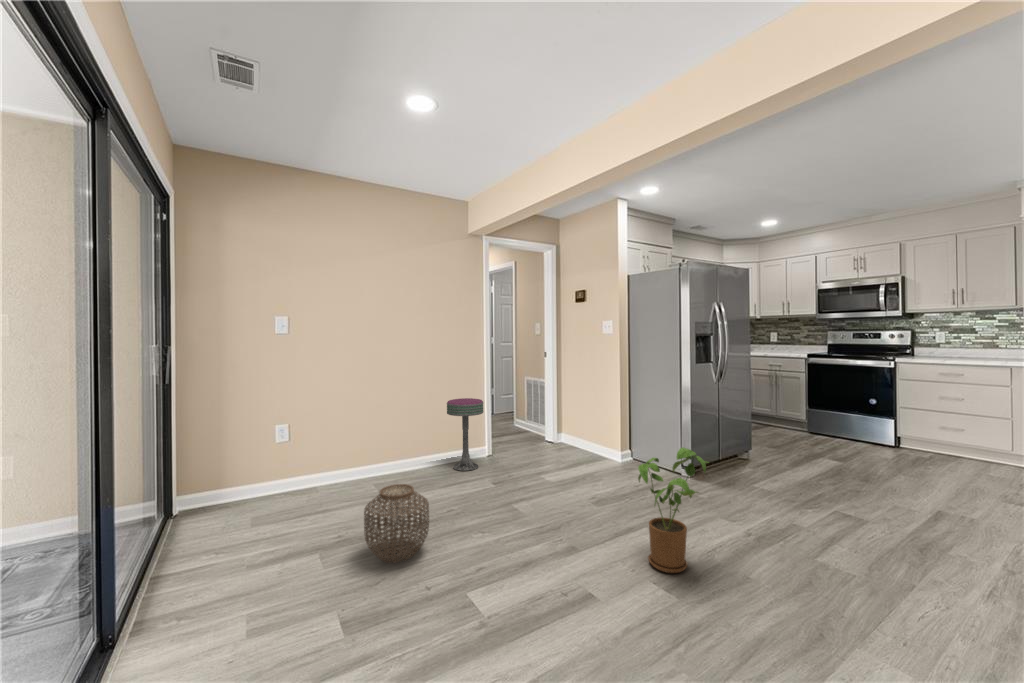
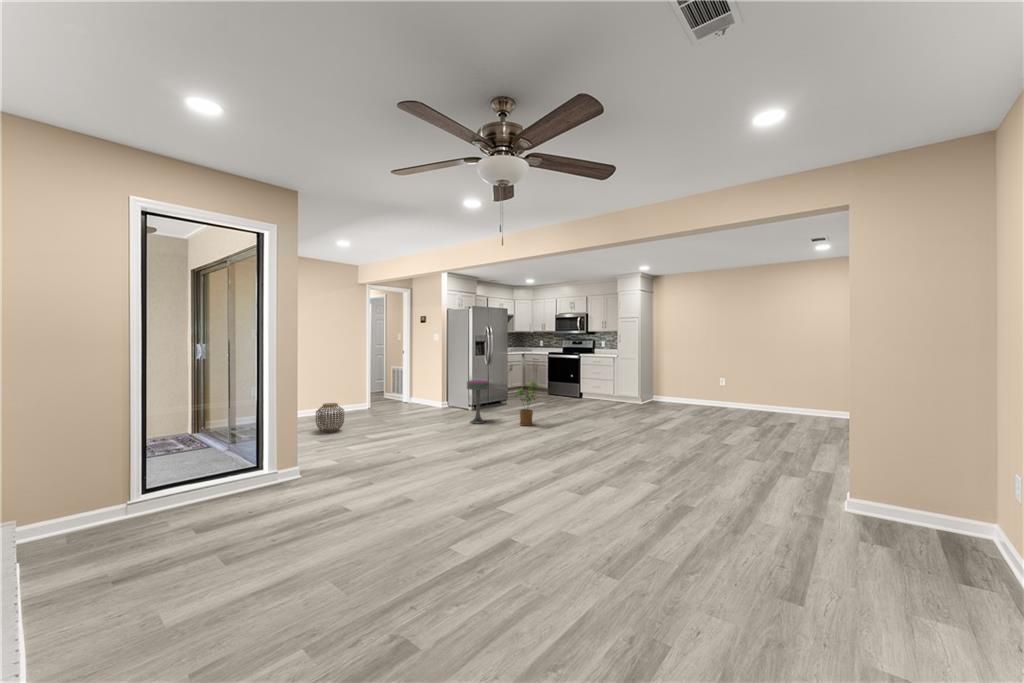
bar stool: present [447,398,484,471] -> present [467,380,489,424]
house plant: present [638,448,708,573] -> present [517,382,540,426]

